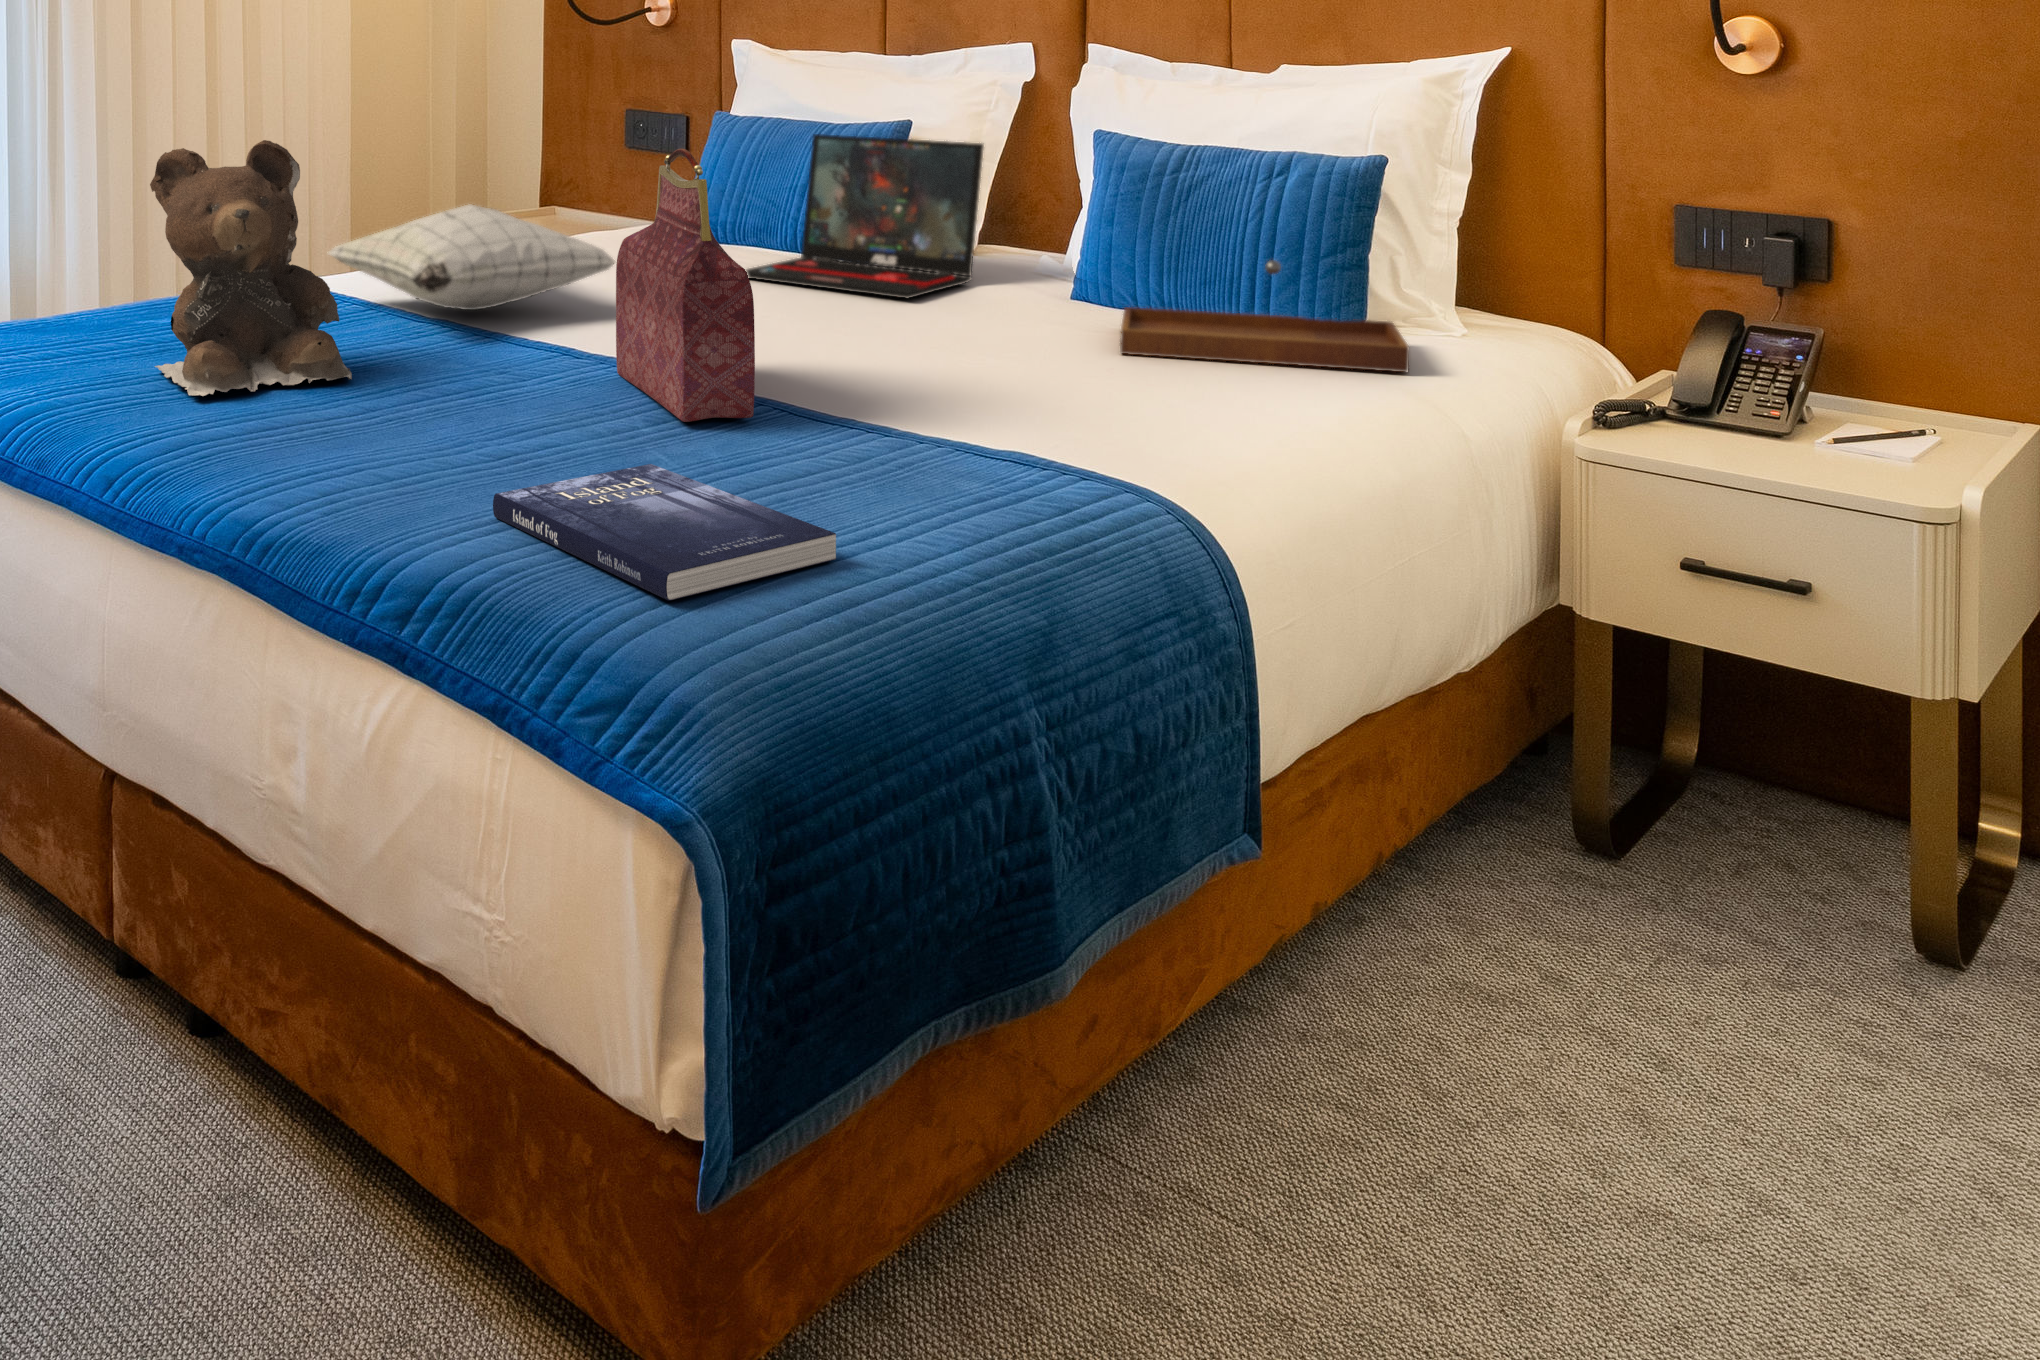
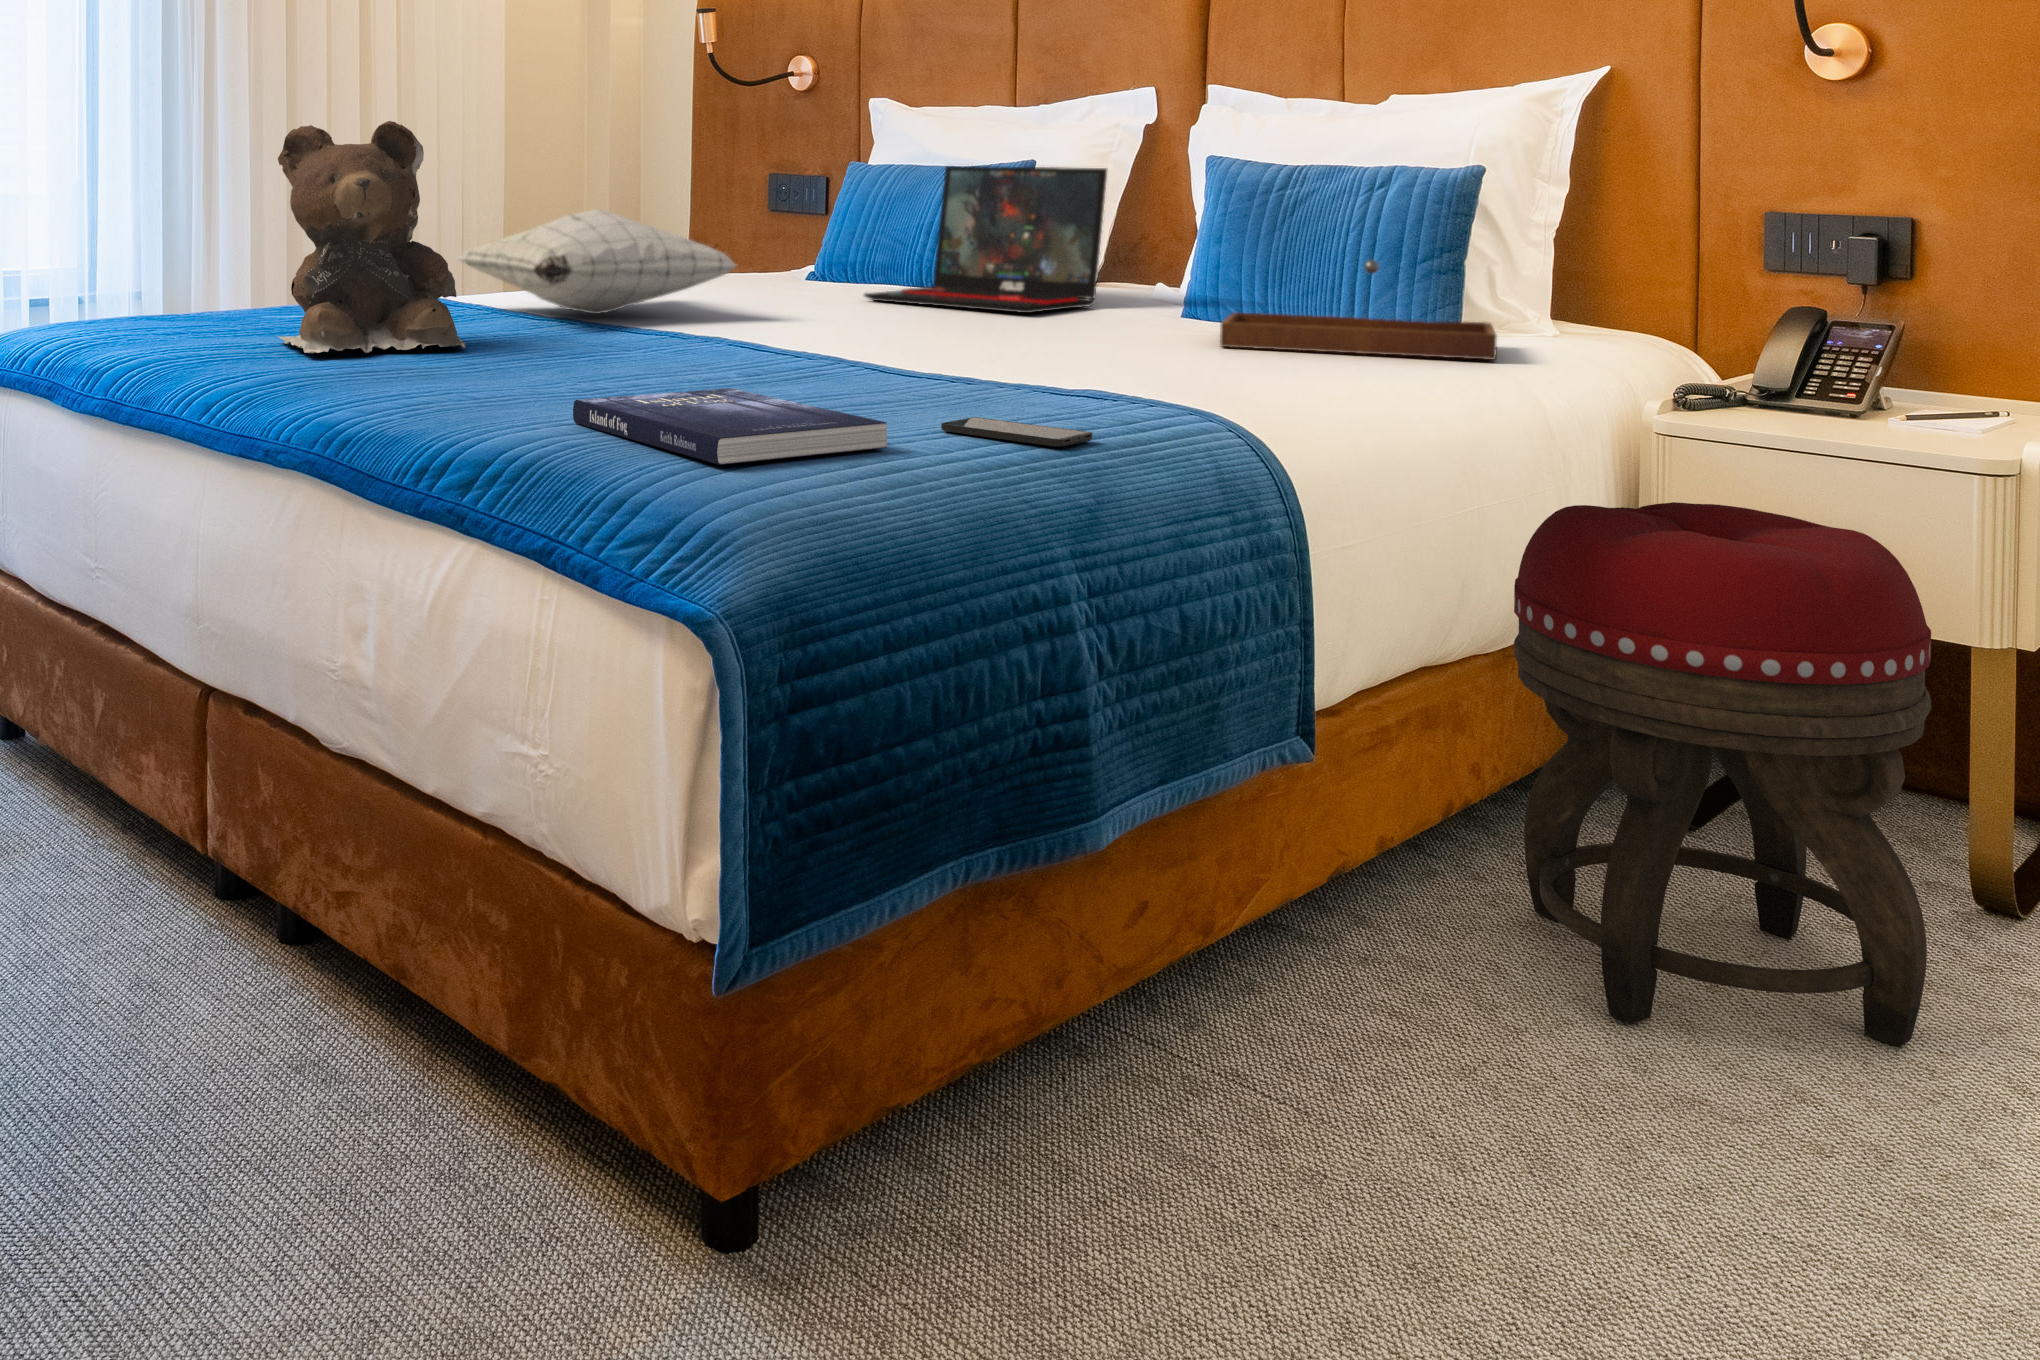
handbag: present [616,149,755,422] -> none [723,122,845,374]
smartphone: none [882,501,1047,552] -> present [941,417,1093,447]
footstool: none [1446,545,1901,1119] -> present [1514,502,1931,1046]

